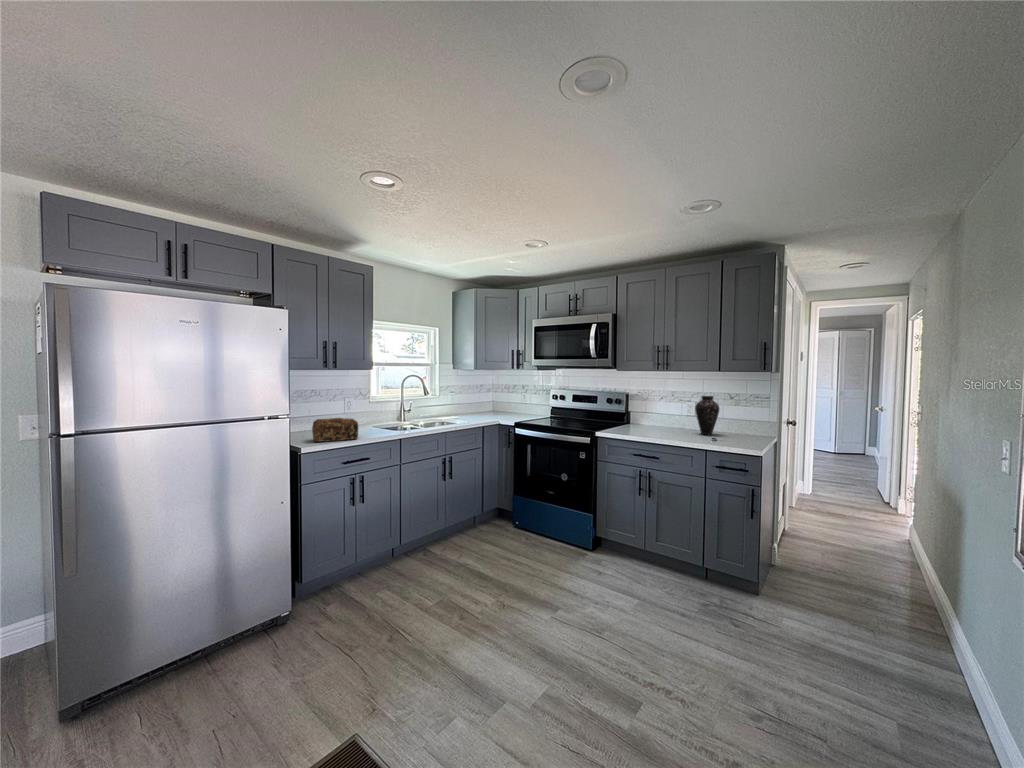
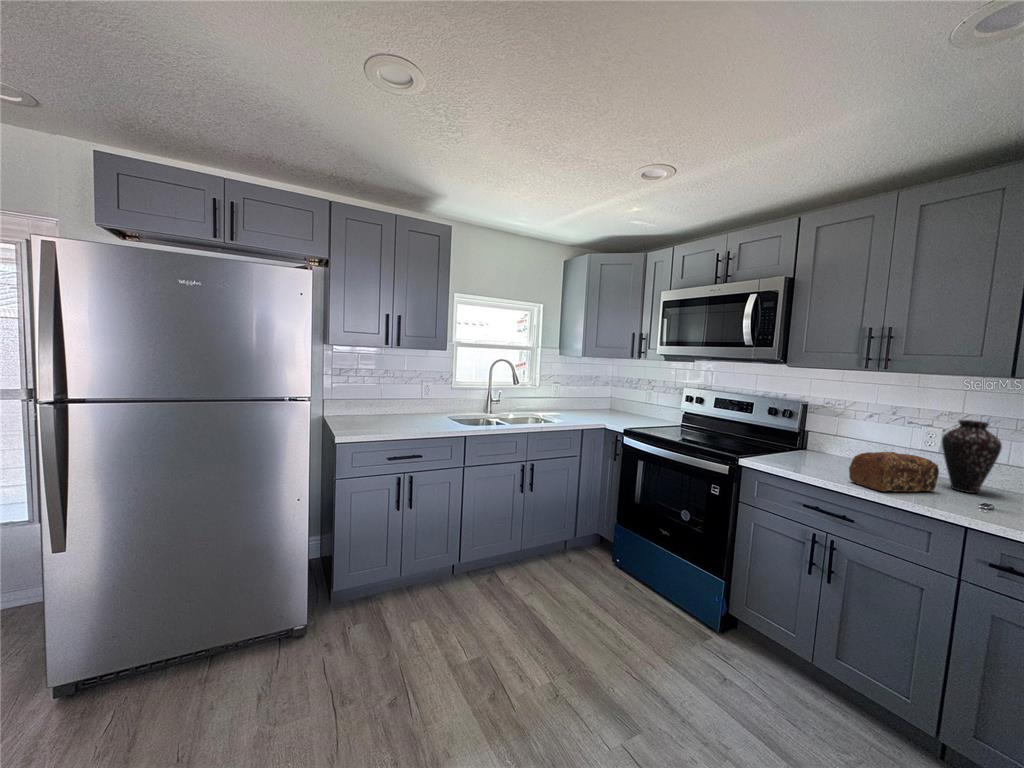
bread loaf: present [312,418,358,442] -> present [849,452,939,492]

